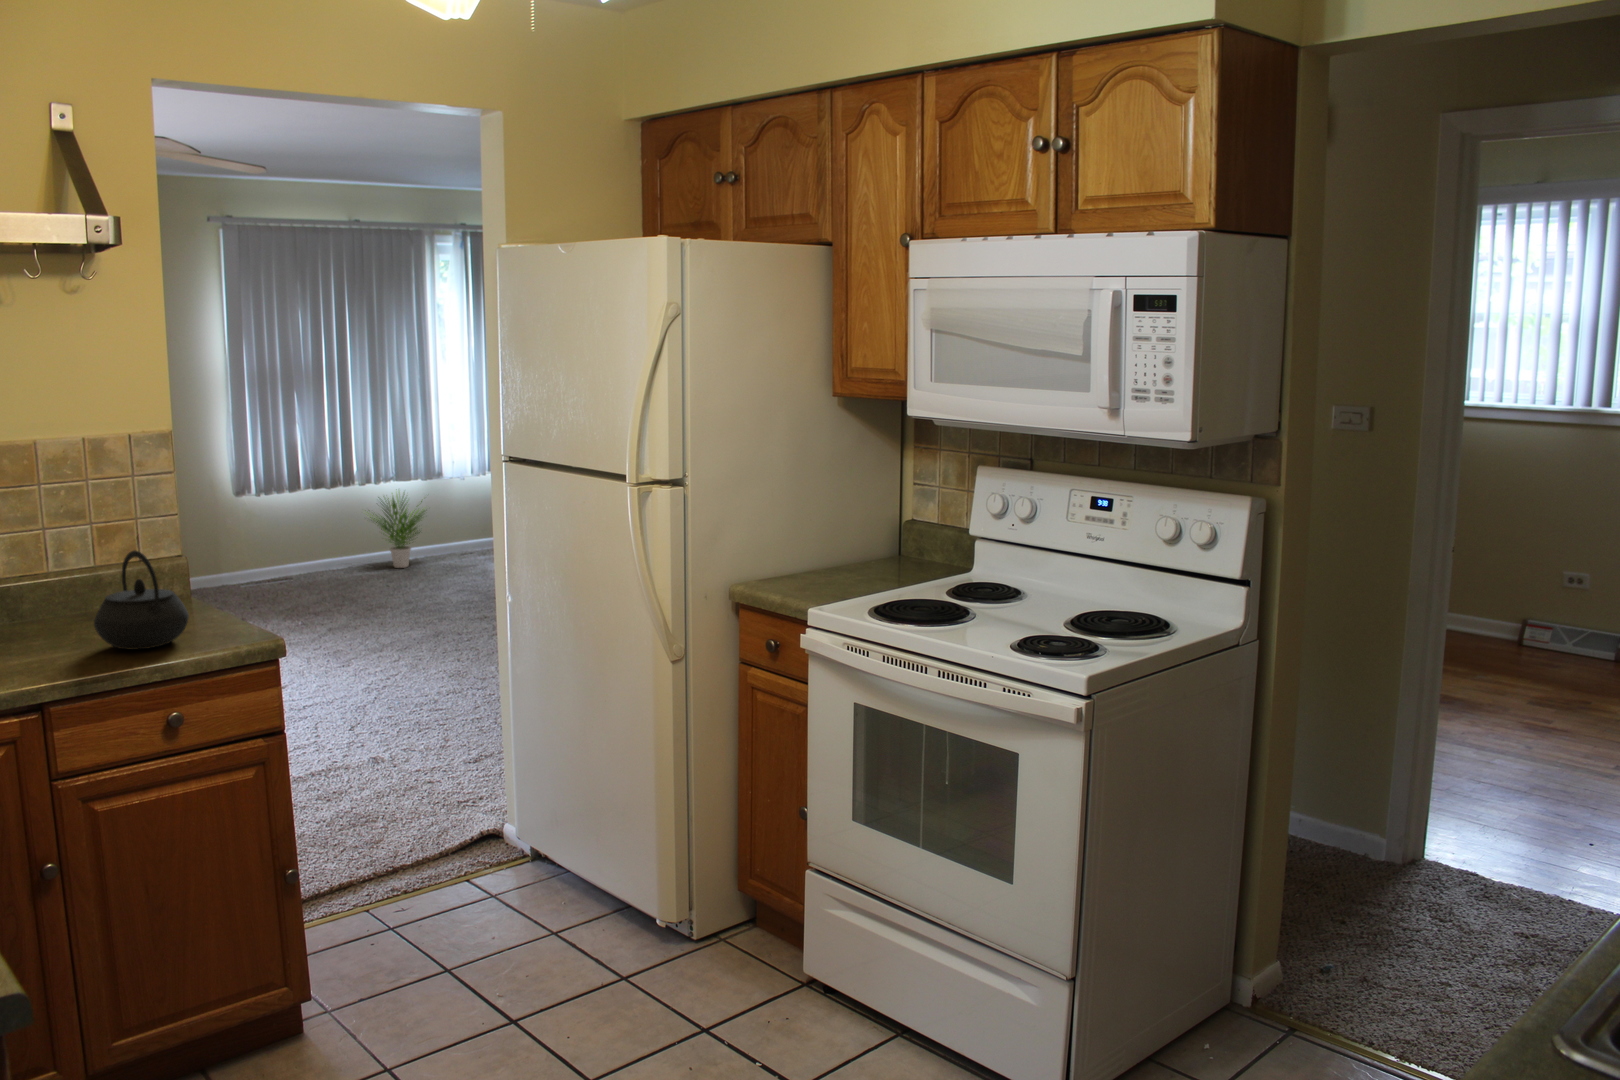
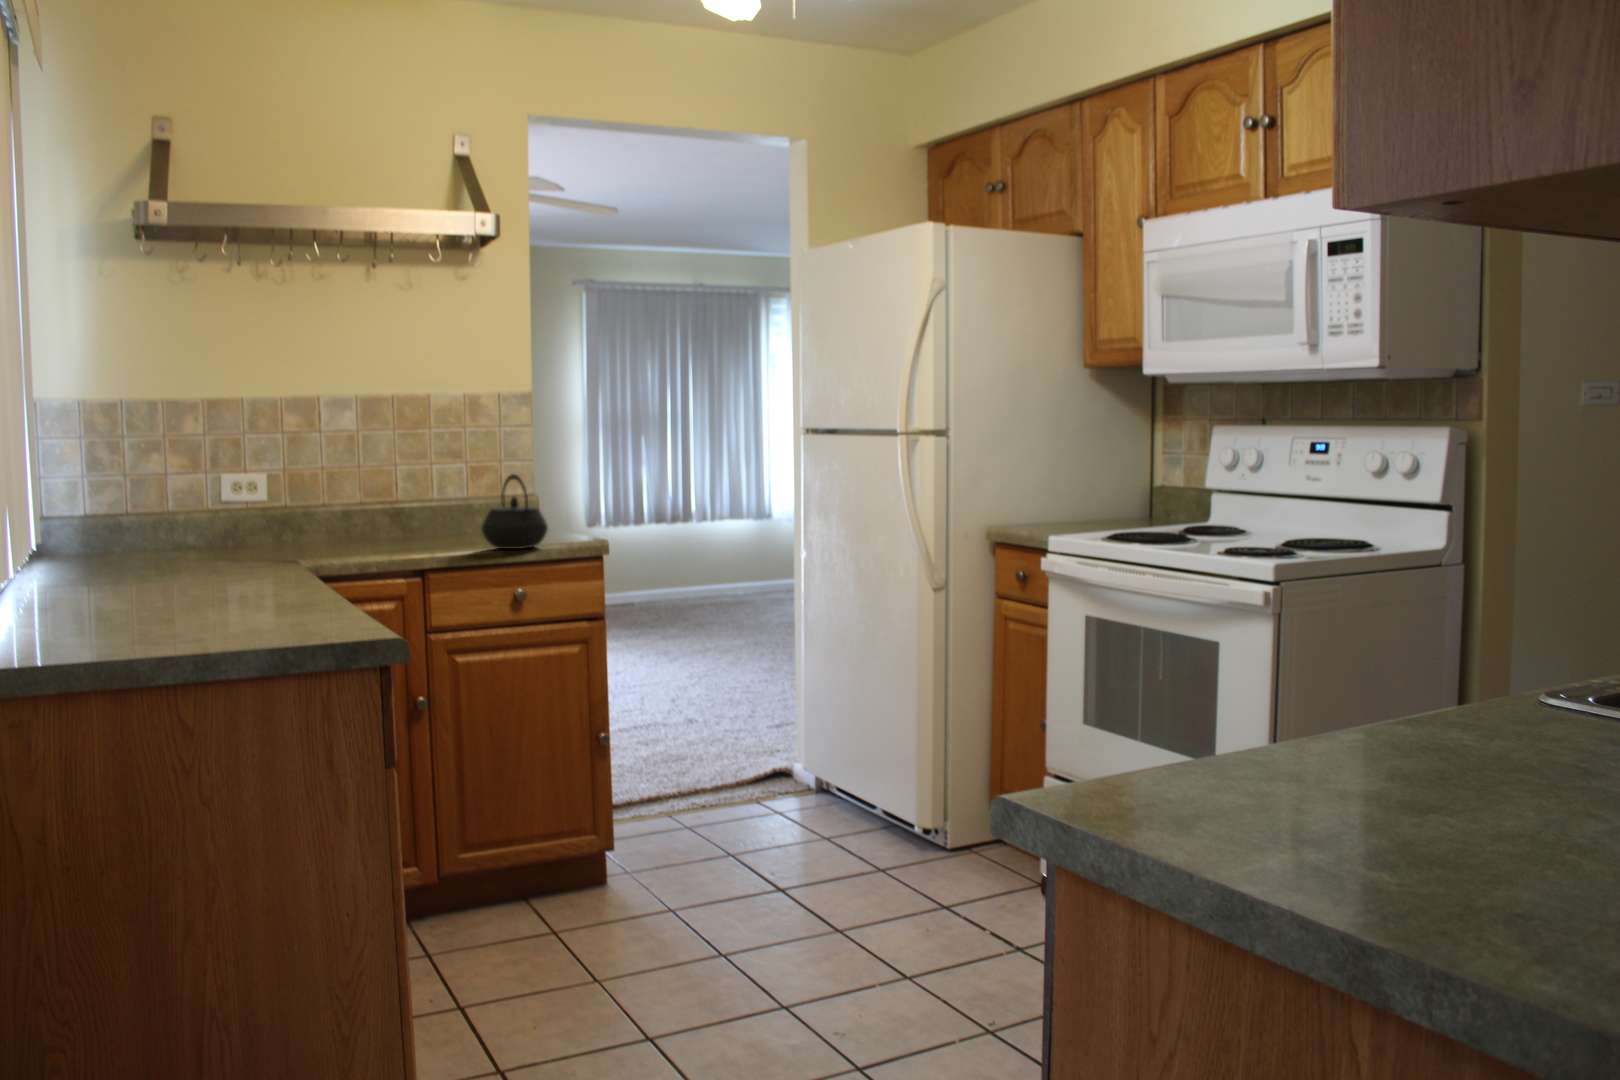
potted plant: present [368,496,425,568] -> none [686,523,748,596]

